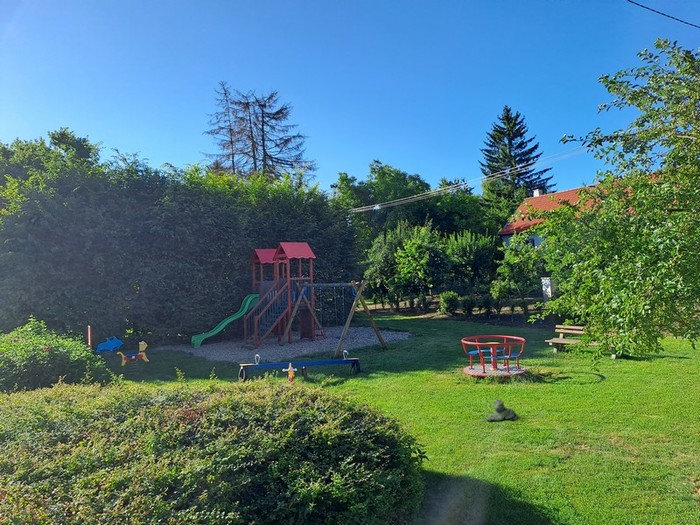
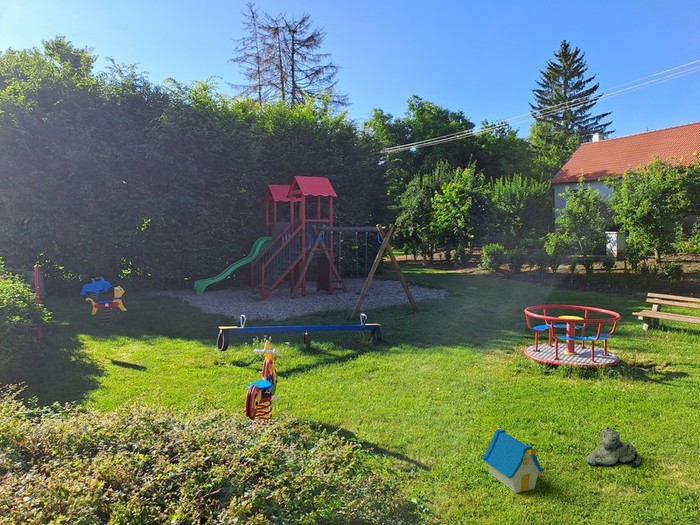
toy house: none [425,401,460,434] -> present [481,426,545,493]

